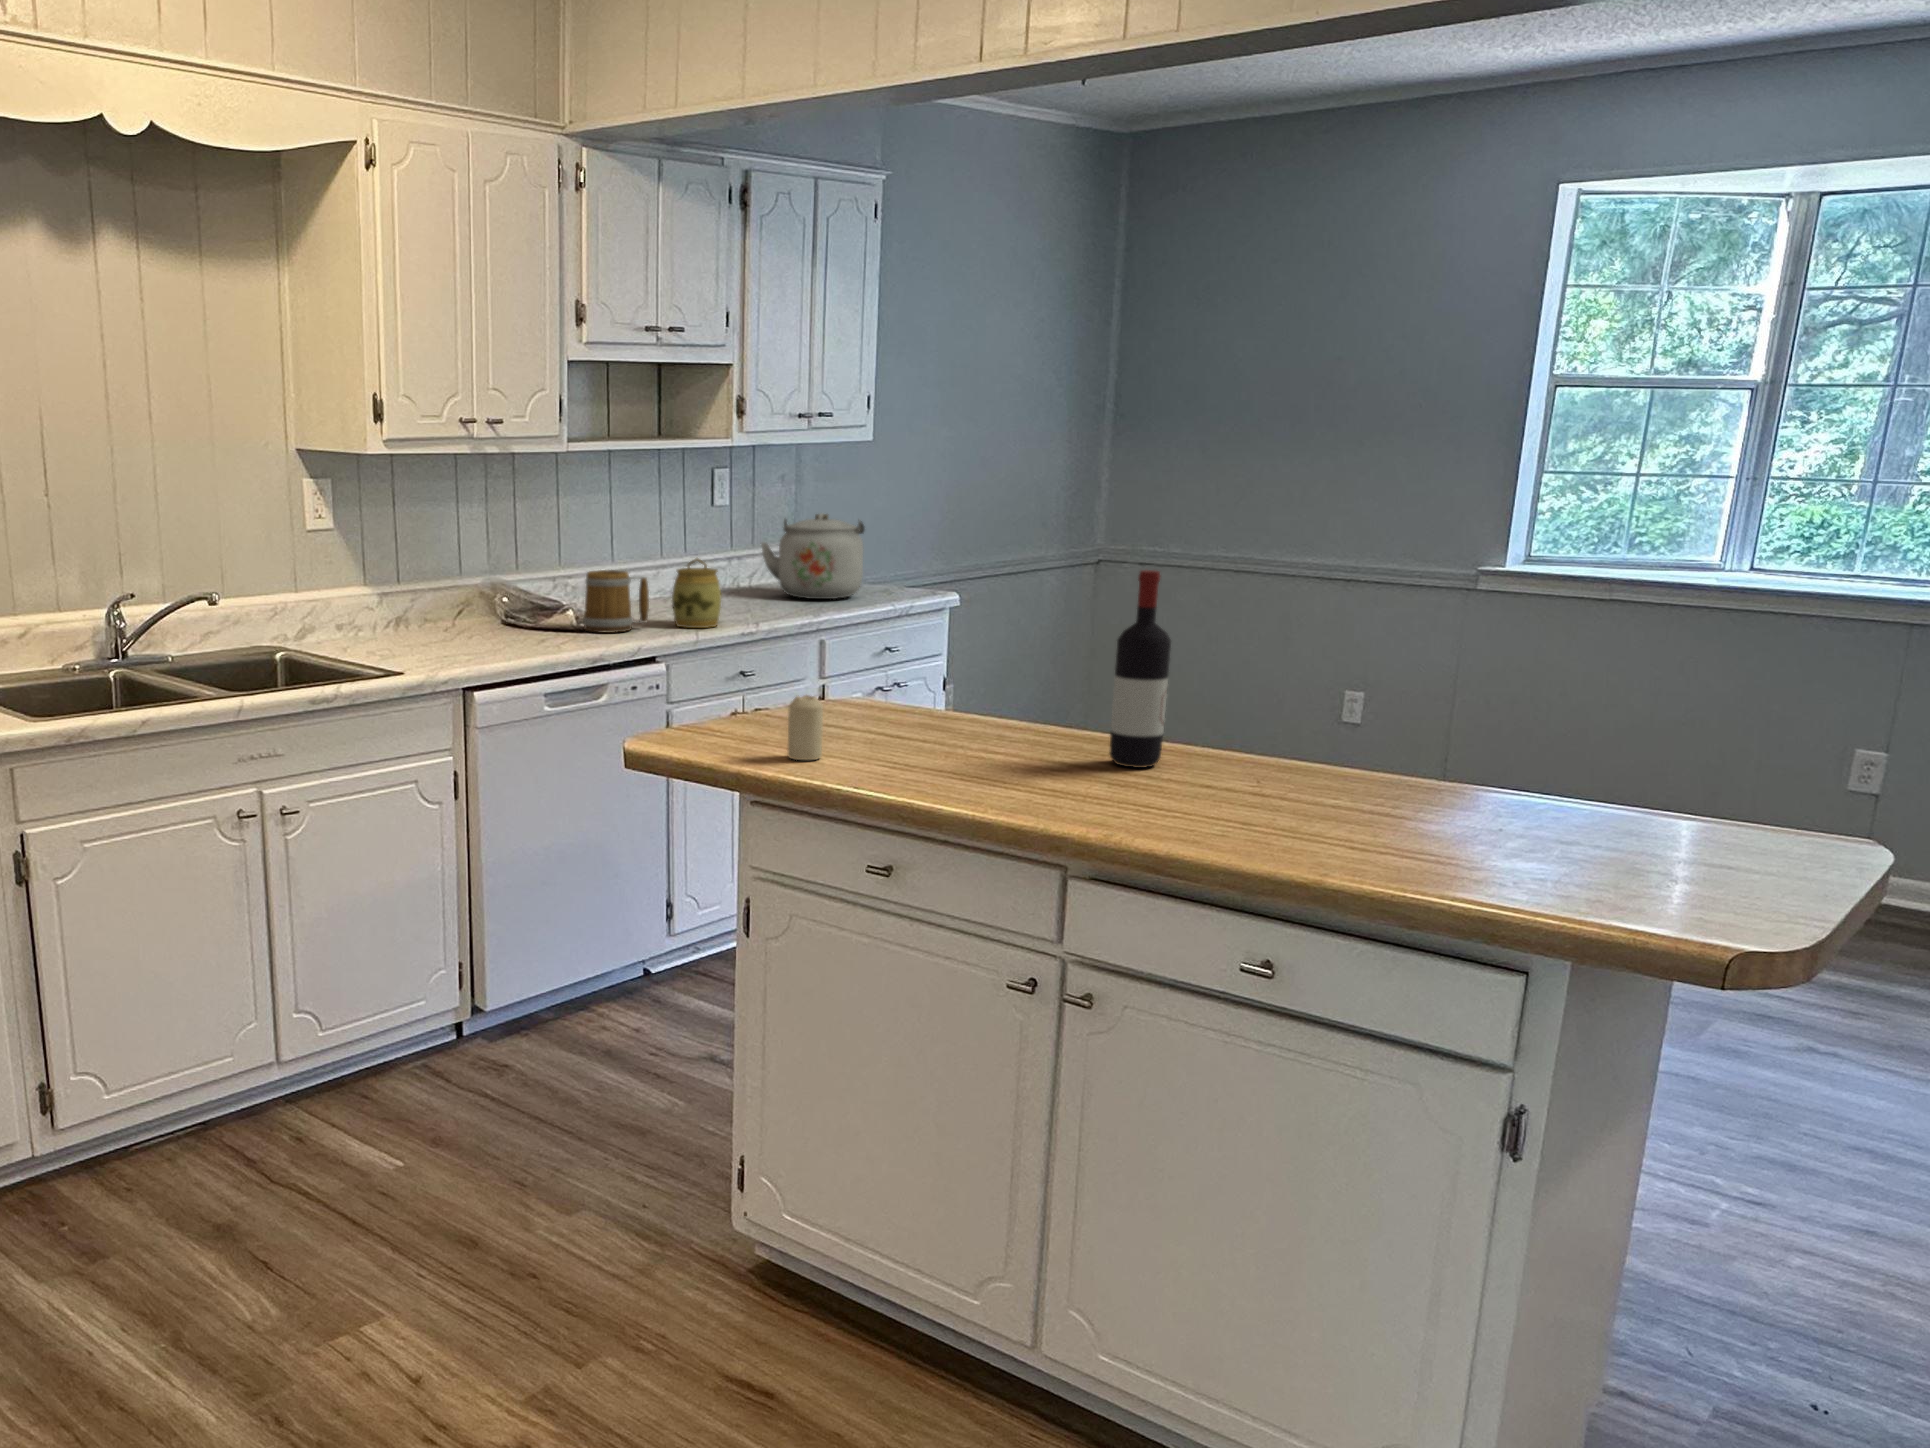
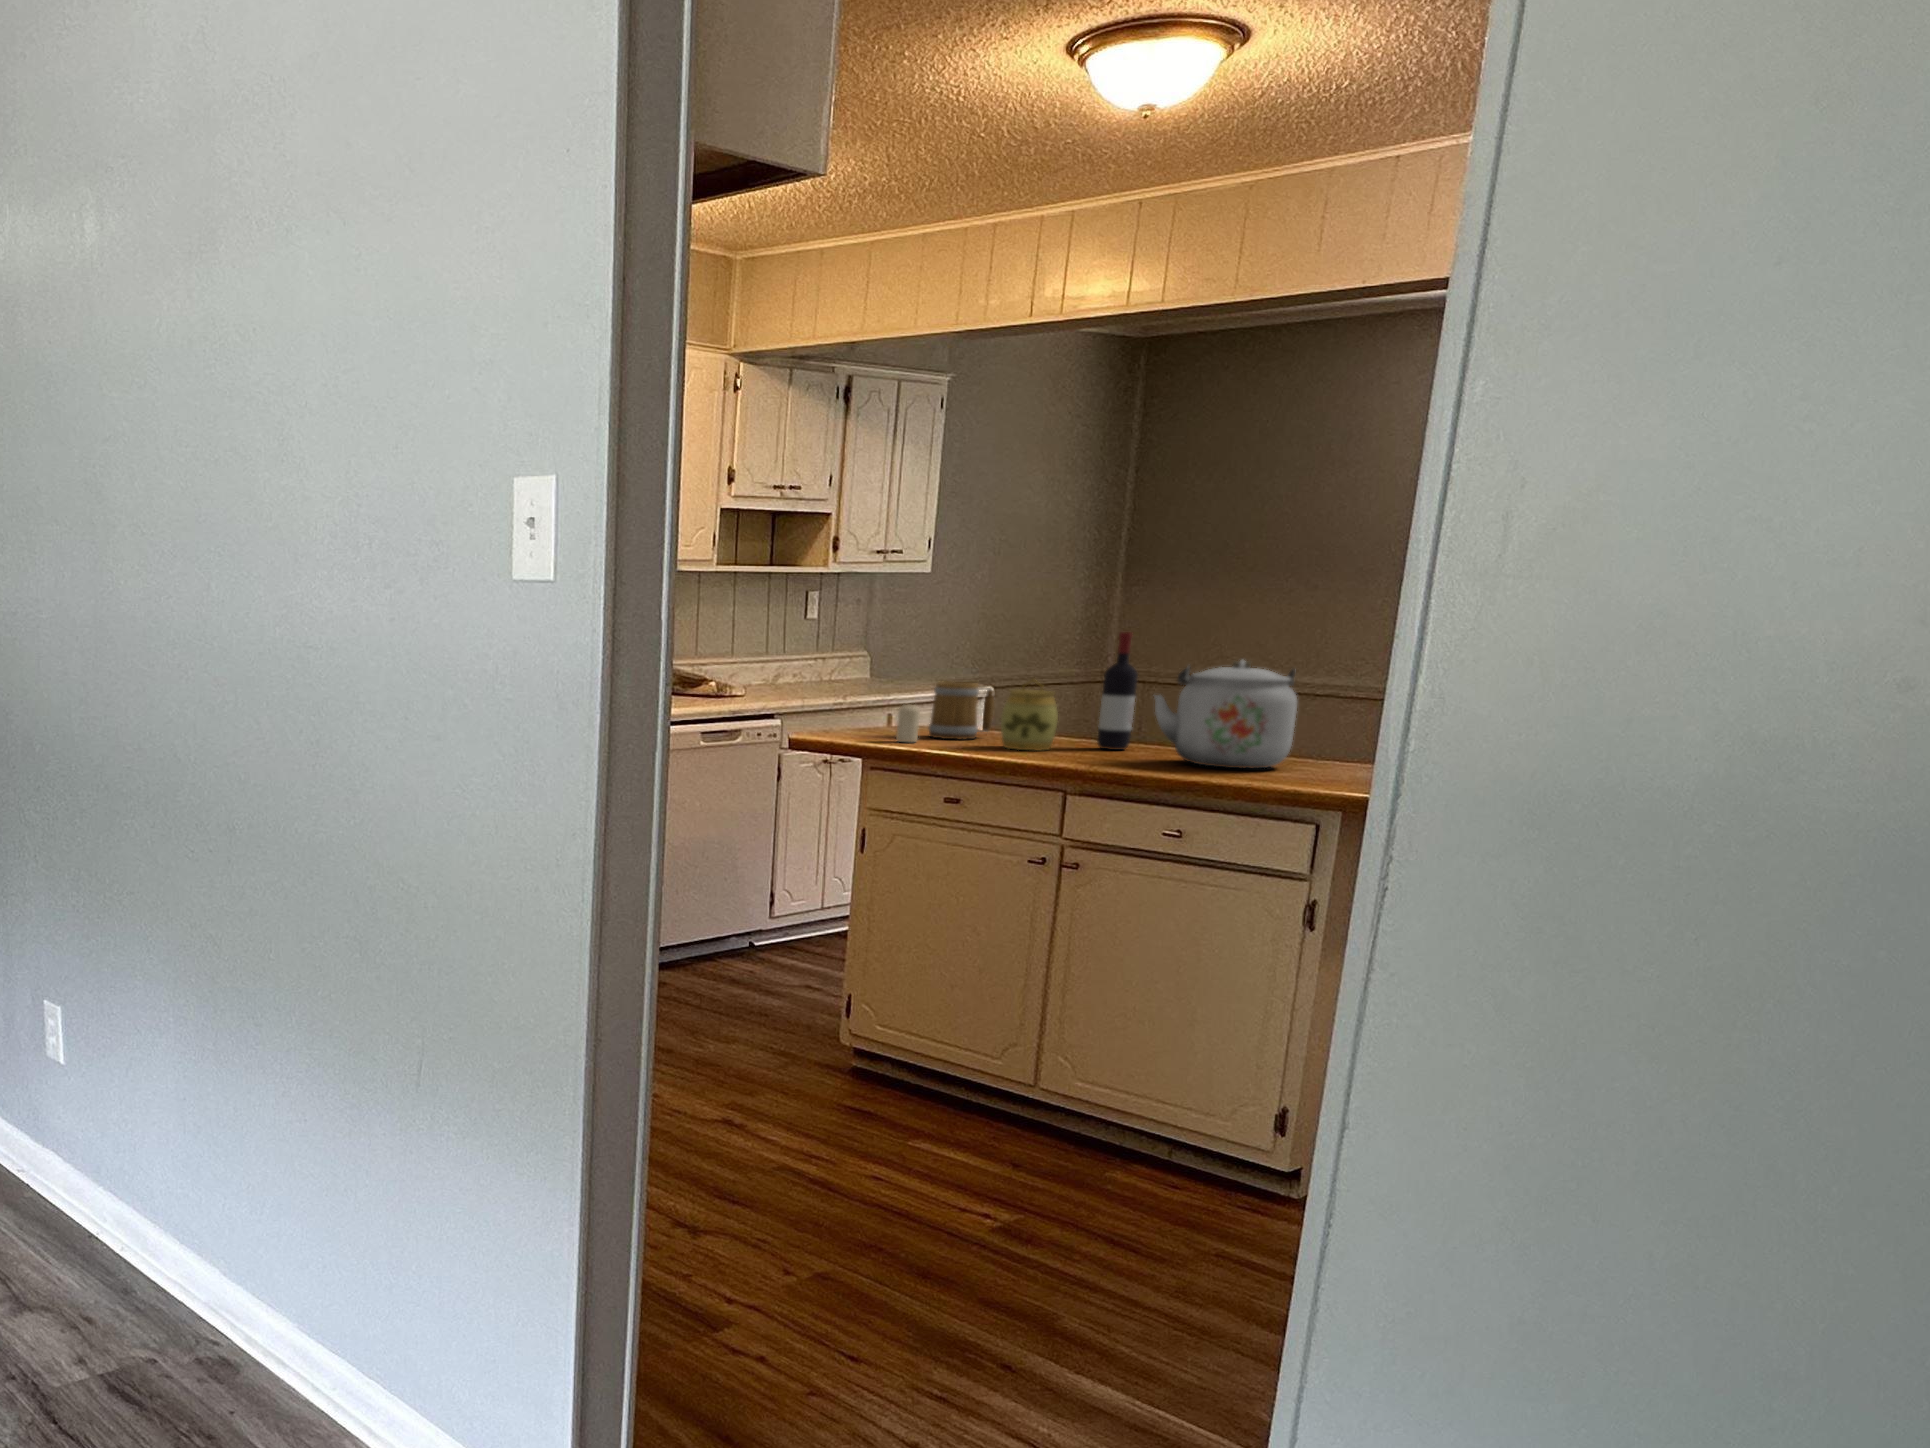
kettle: present [761,513,865,599] -> present [1155,660,1297,768]
jar: present [672,558,721,628] -> present [1001,679,1058,751]
mug: present [583,570,649,633] -> present [928,681,994,740]

